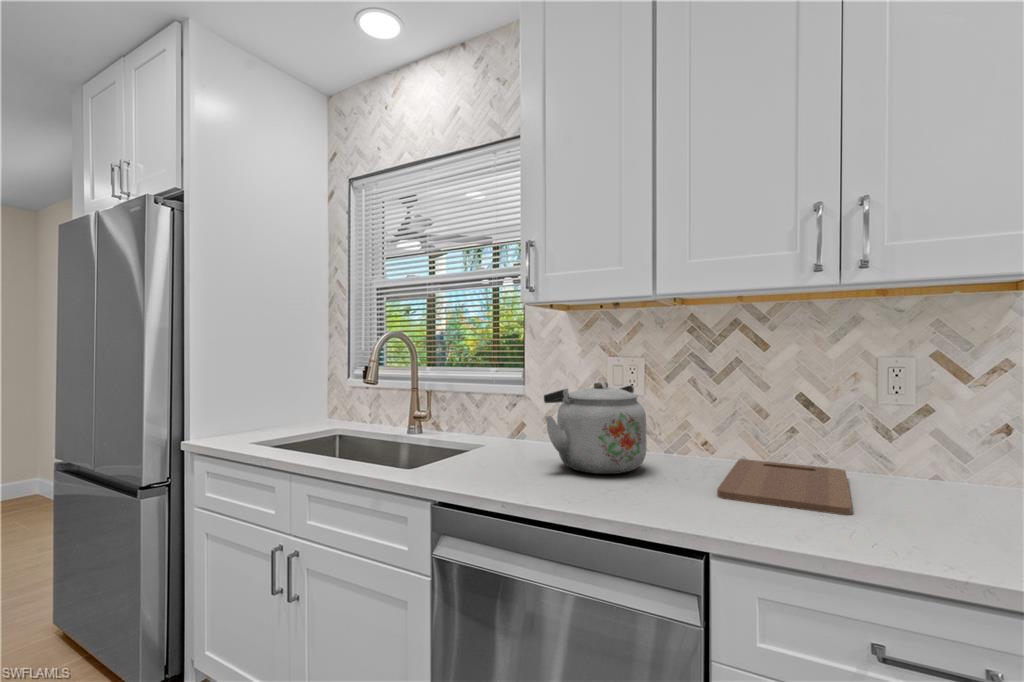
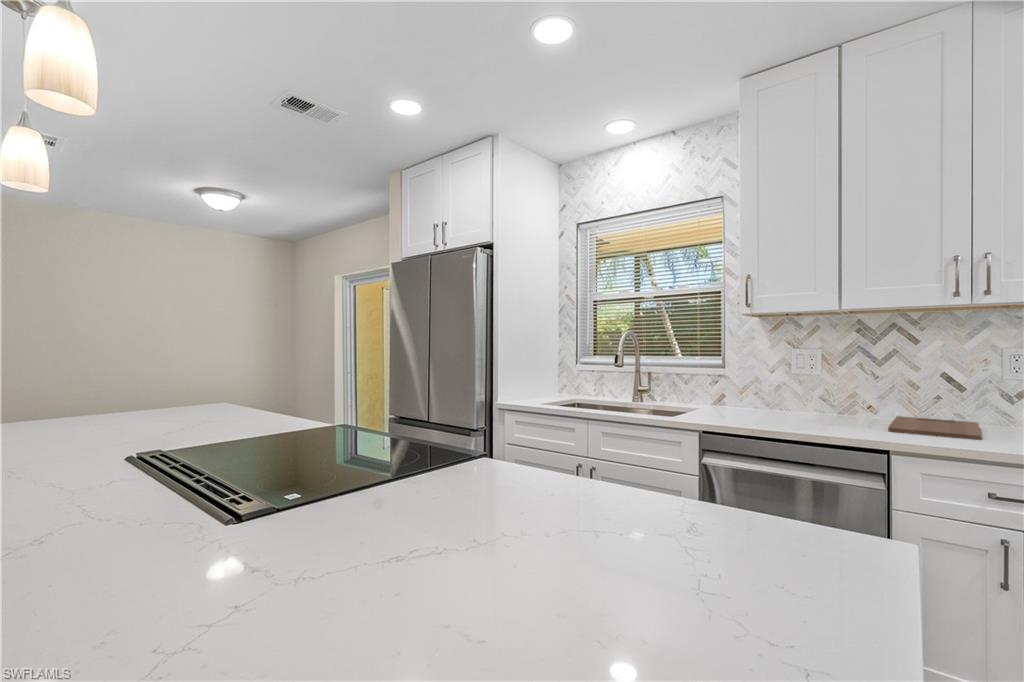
kettle: present [544,382,647,474] -> none [755,364,831,421]

